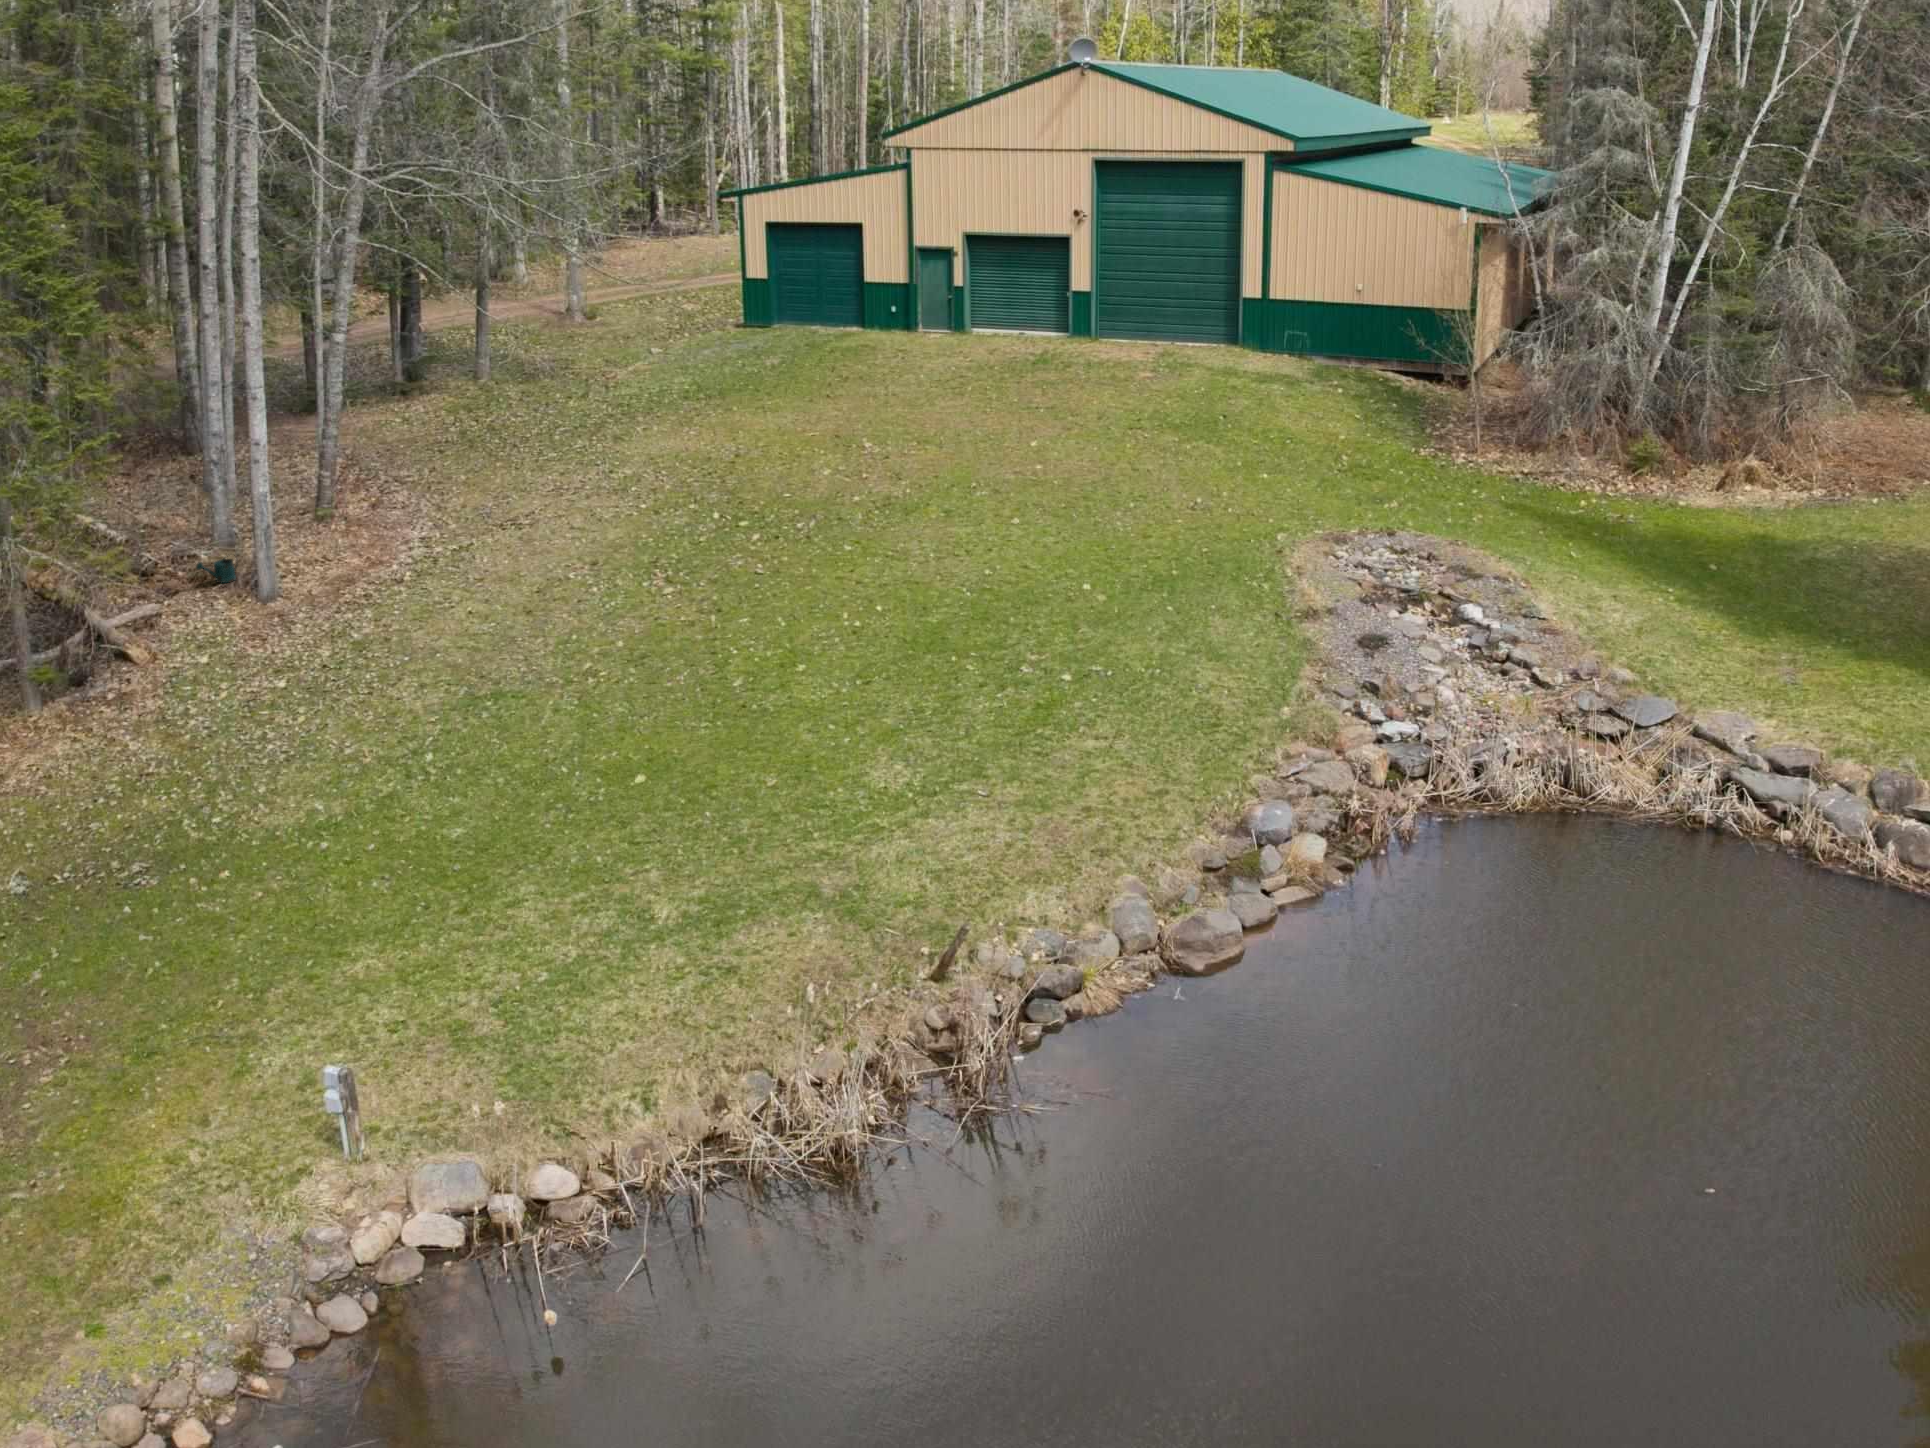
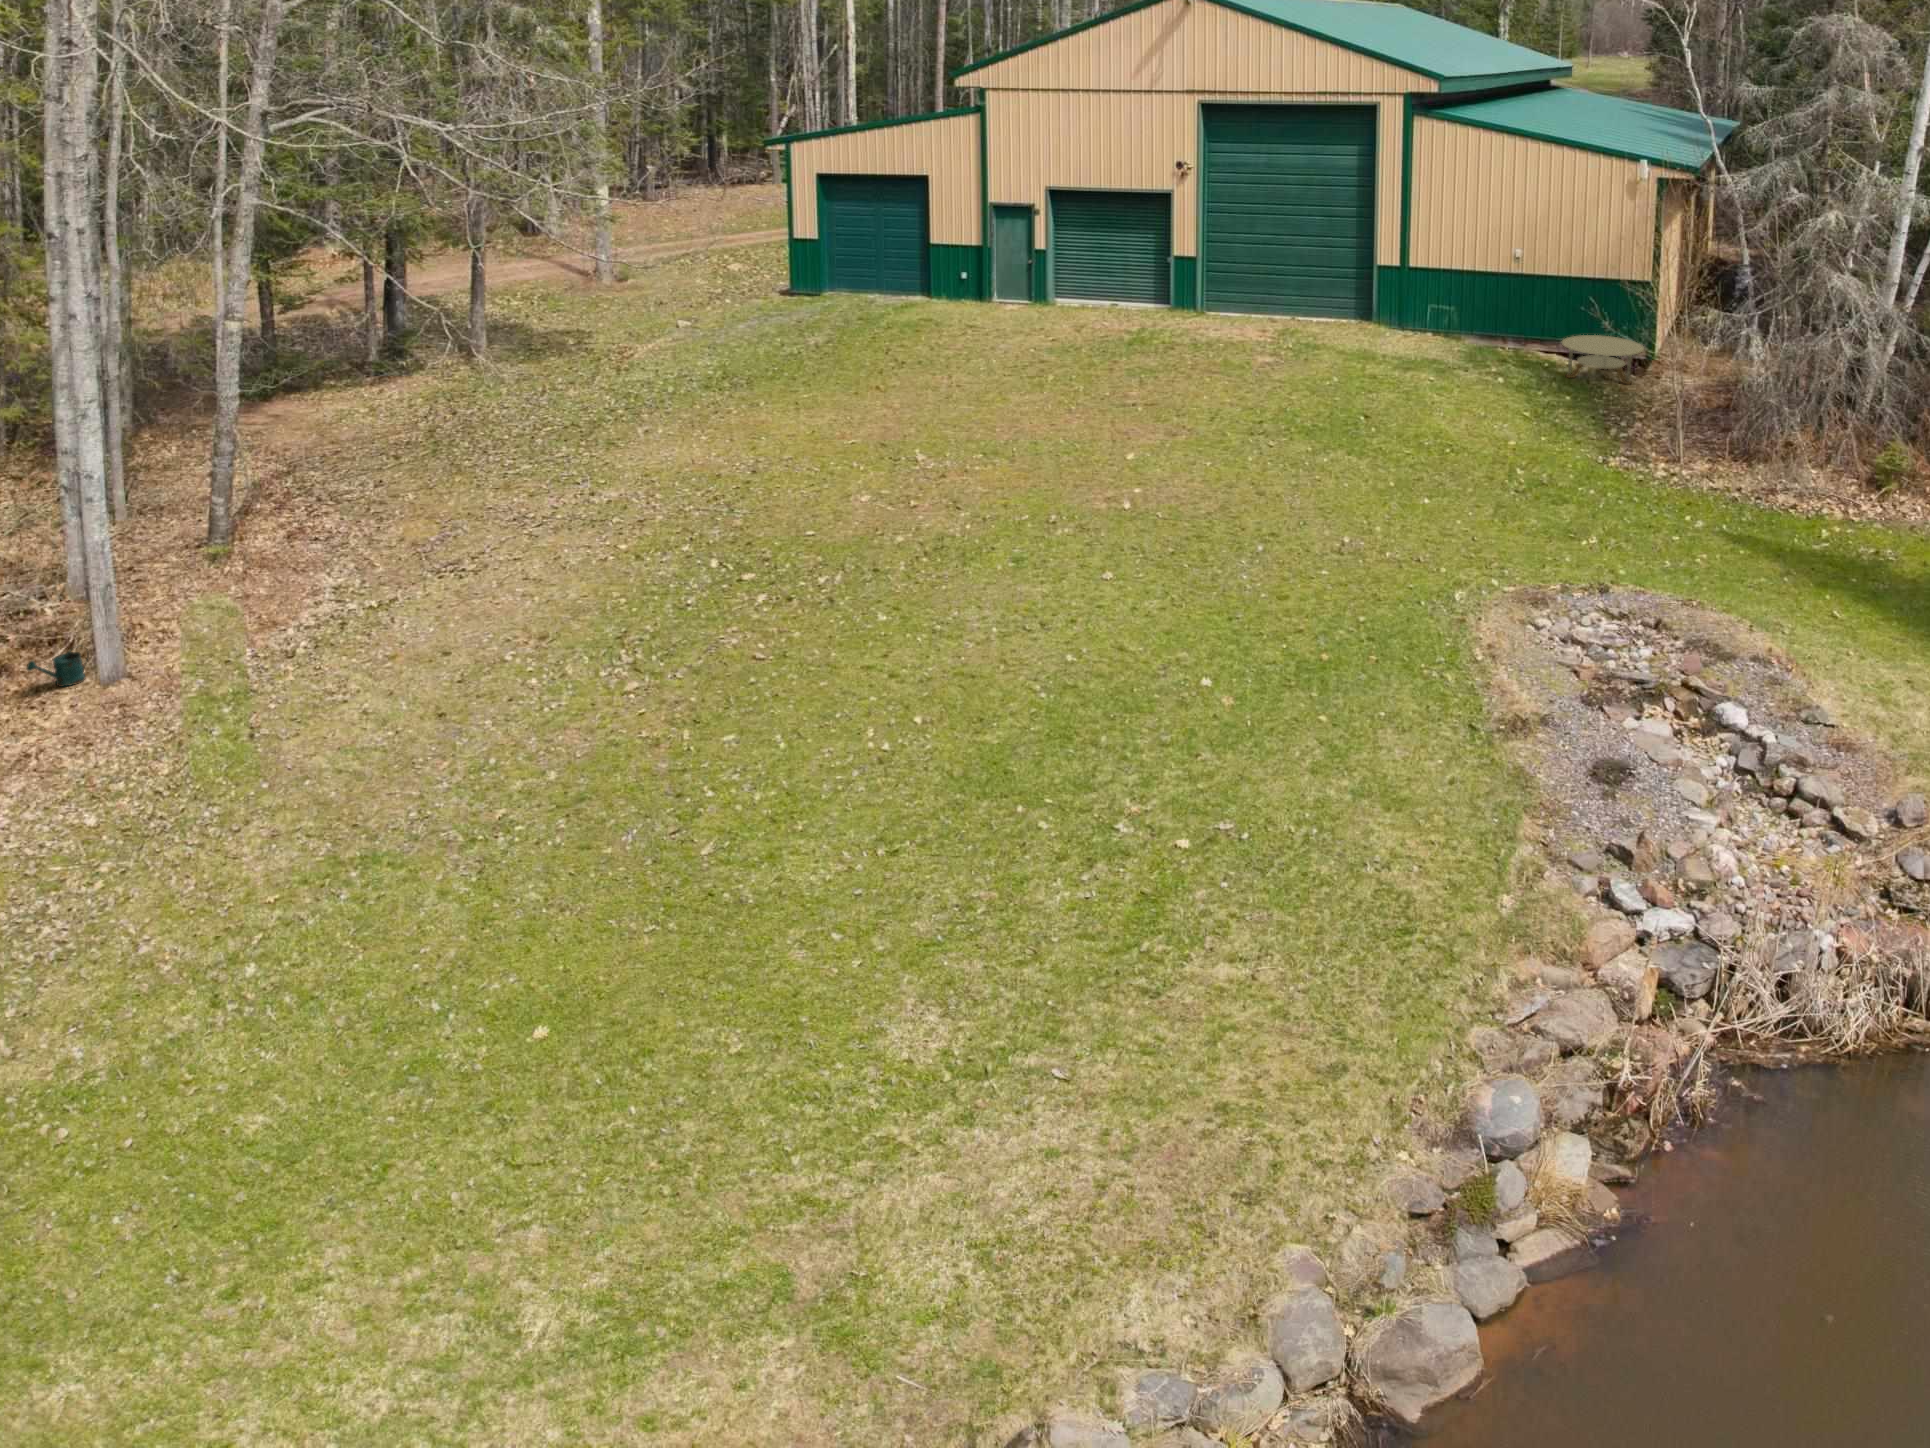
round table: none [1397,360,1466,400] -> present [1562,335,1644,384]

